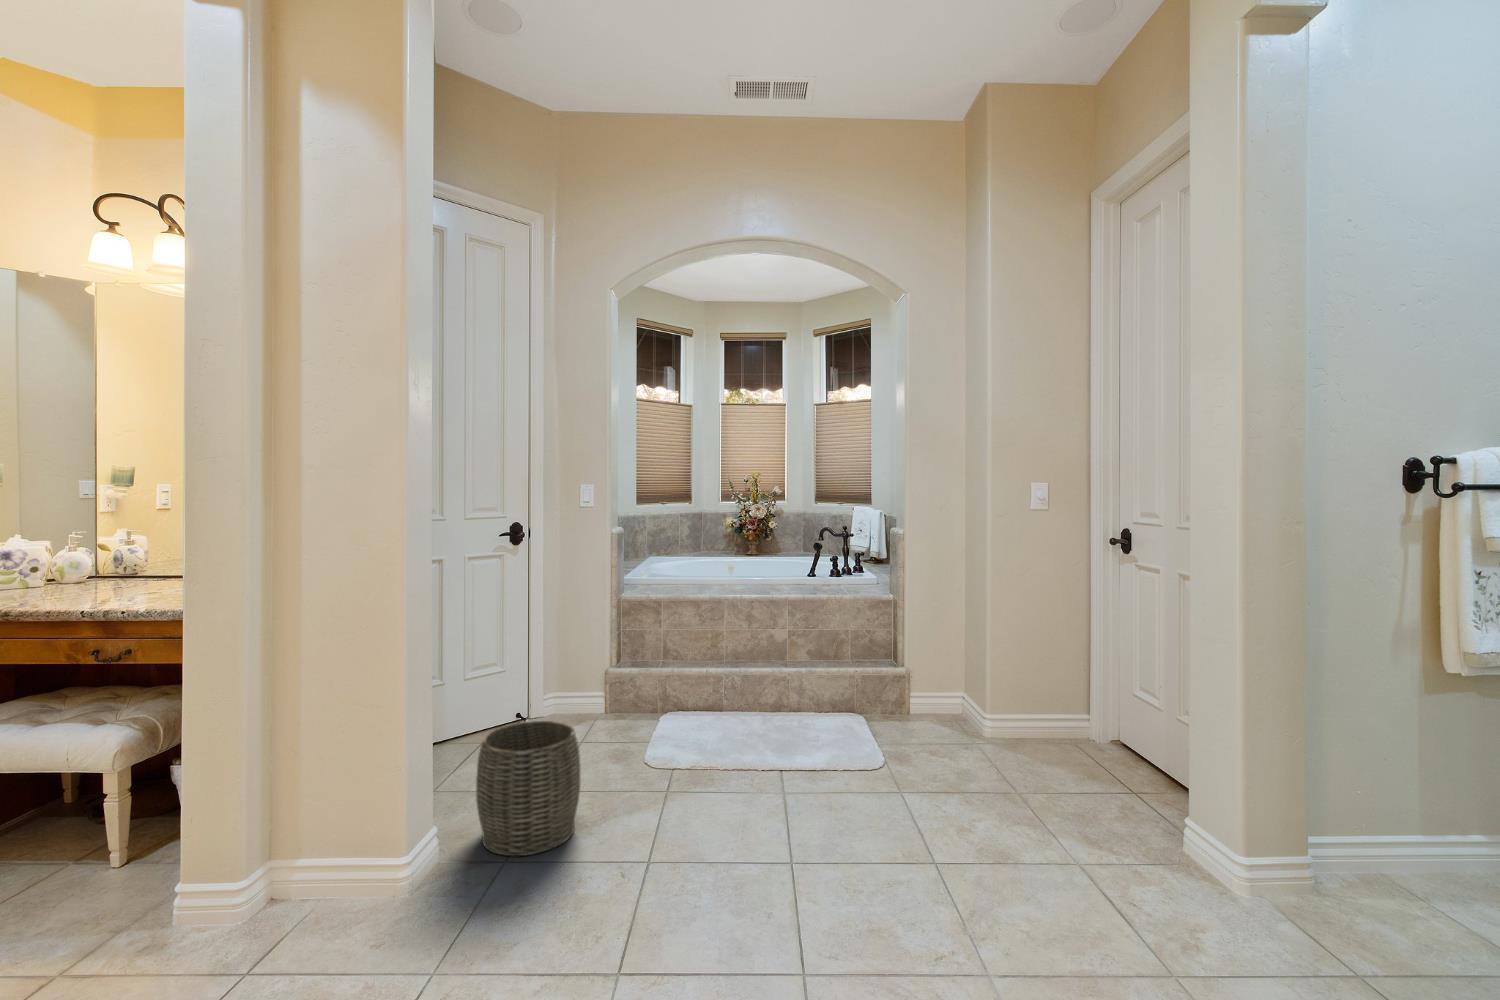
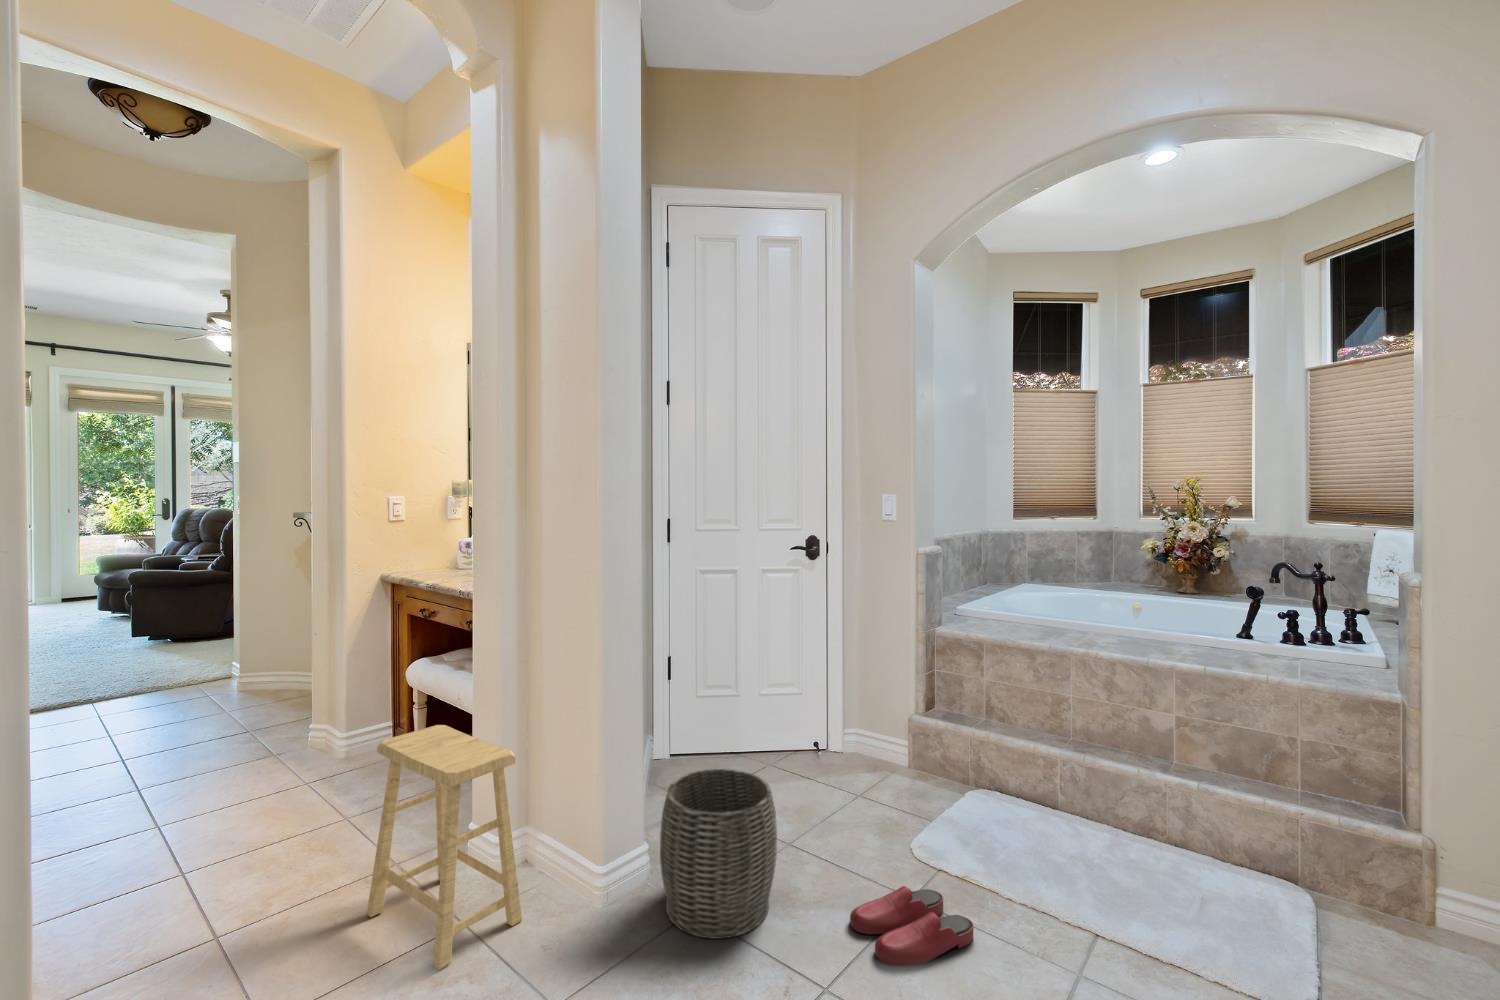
footstool: none [143,740,352,972] -> present [367,725,522,970]
slippers: none [637,772,718,819] -> present [850,886,974,966]

